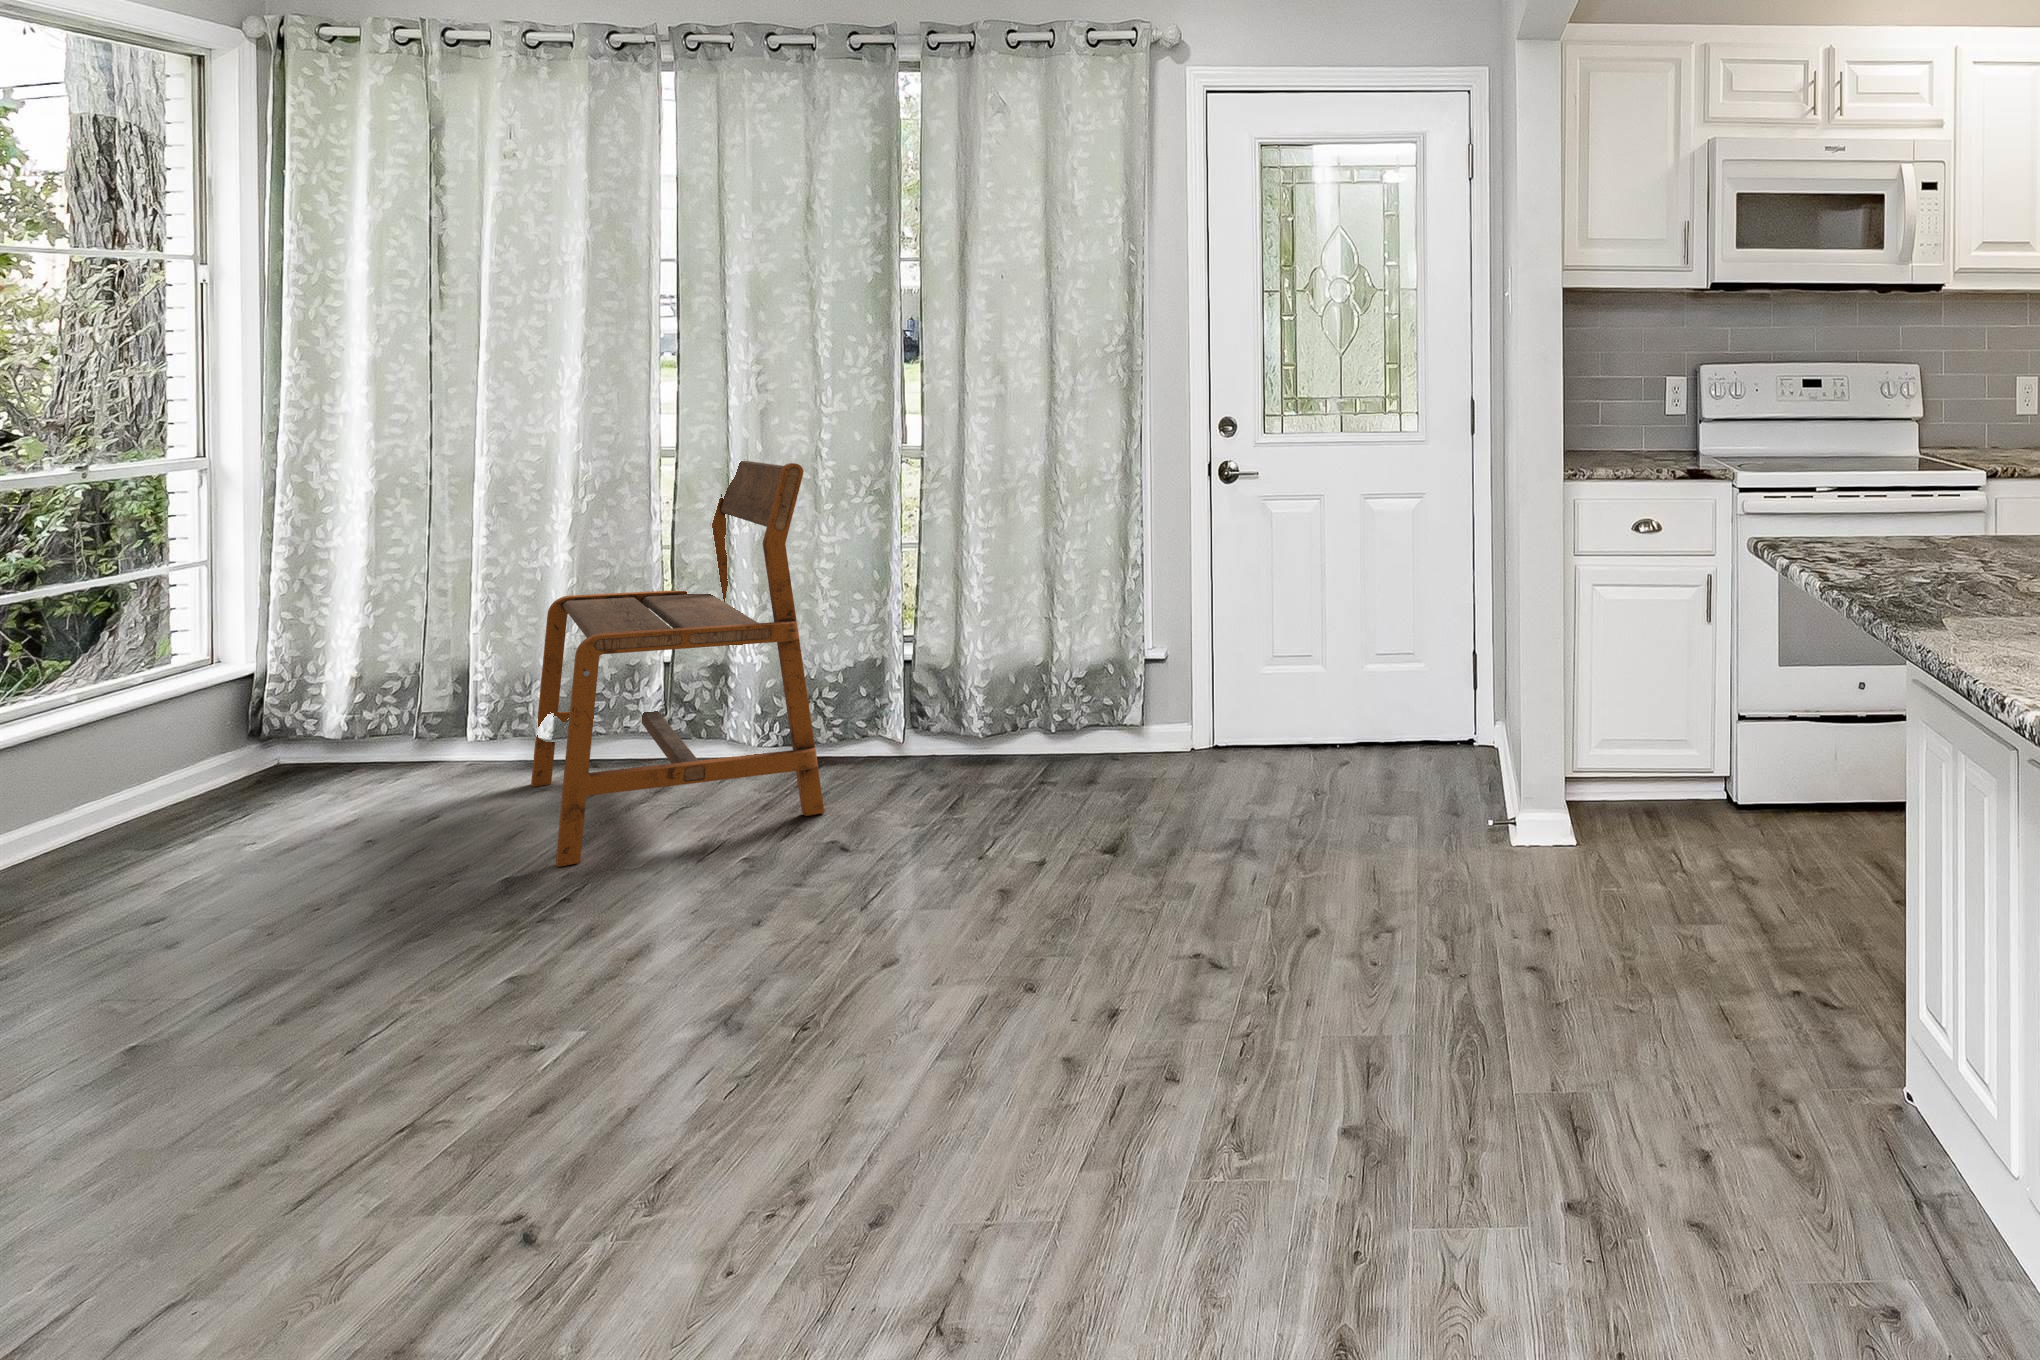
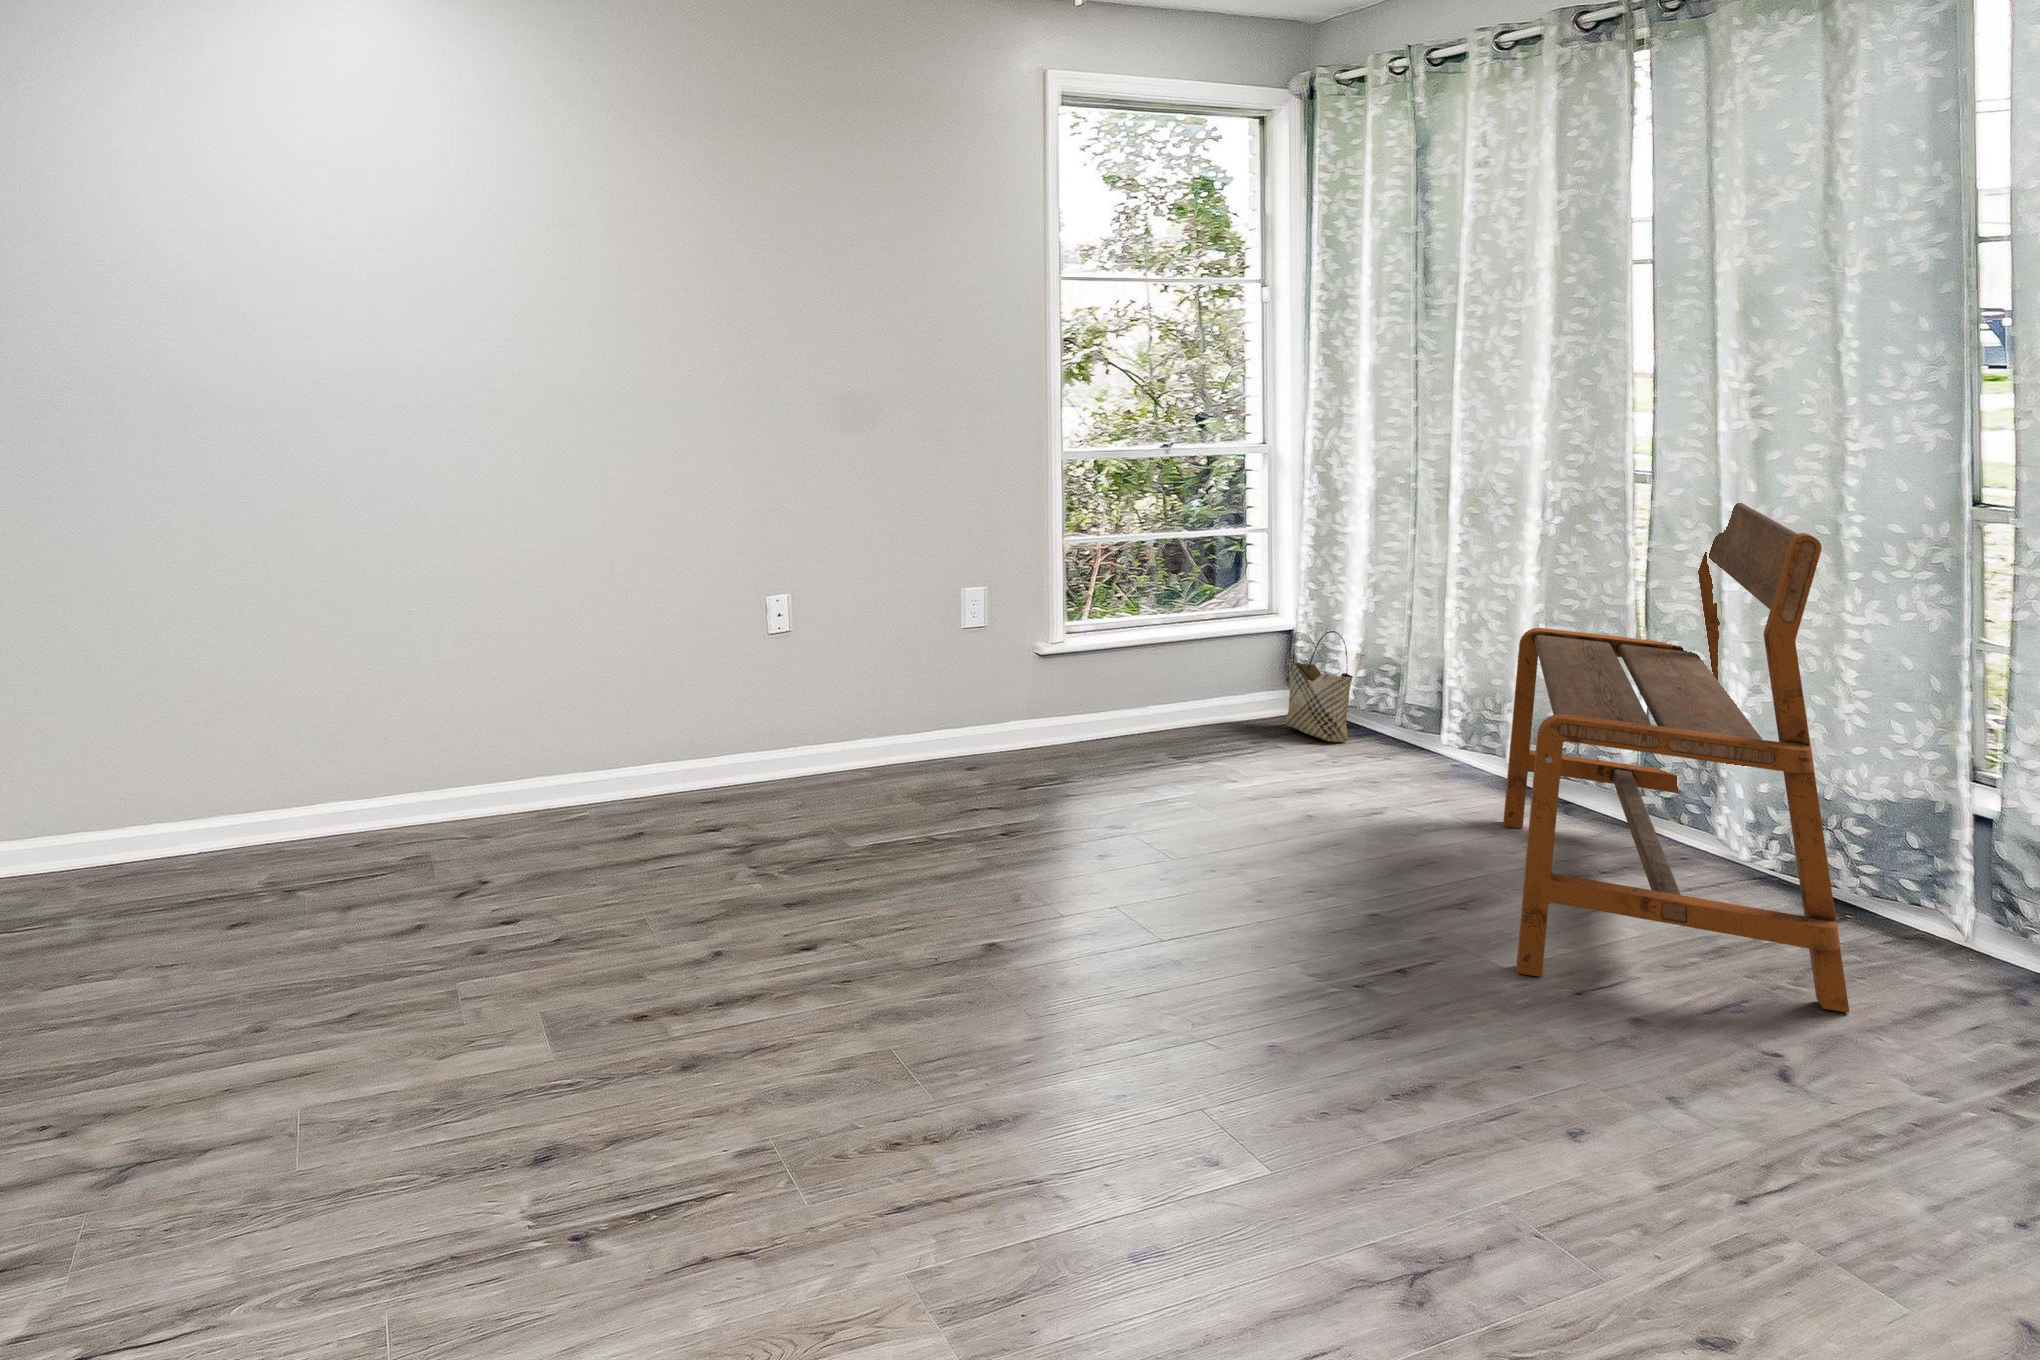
woven basket: none [252,656,347,773] -> present [1285,631,1353,742]

